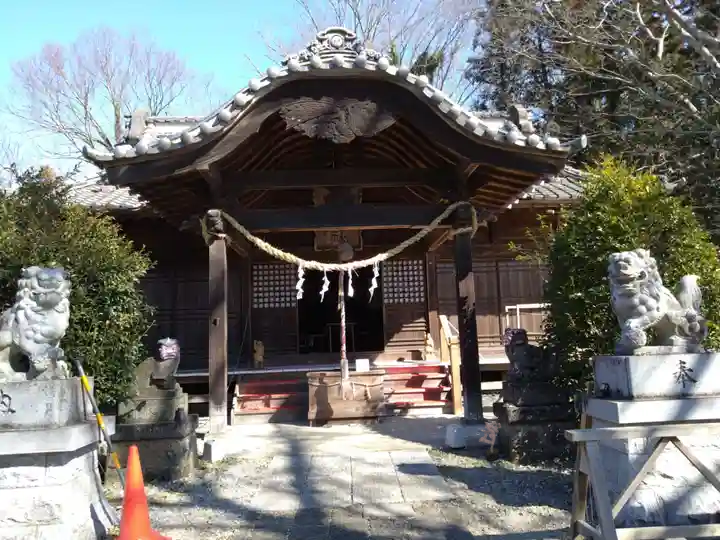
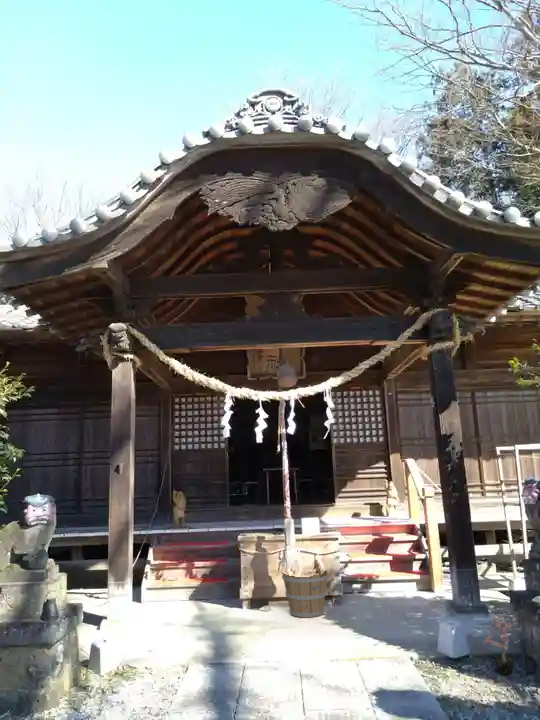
wooden bucket: none [340,396,375,432] -> present [282,570,328,618]

